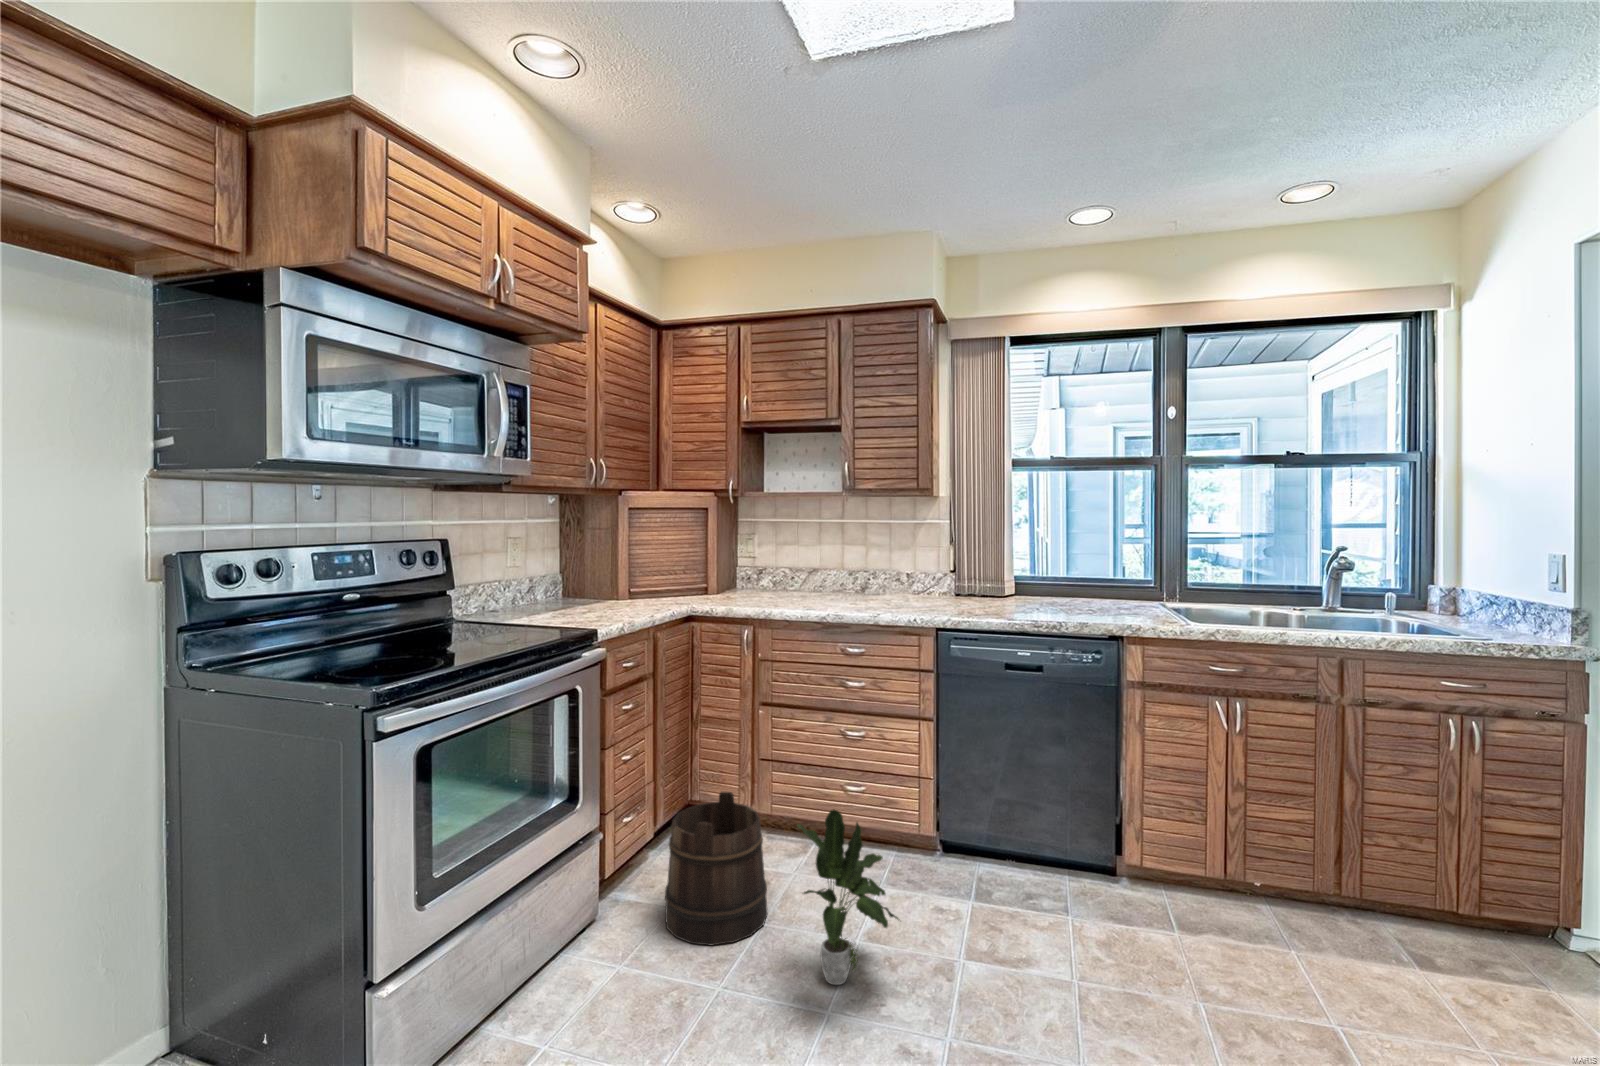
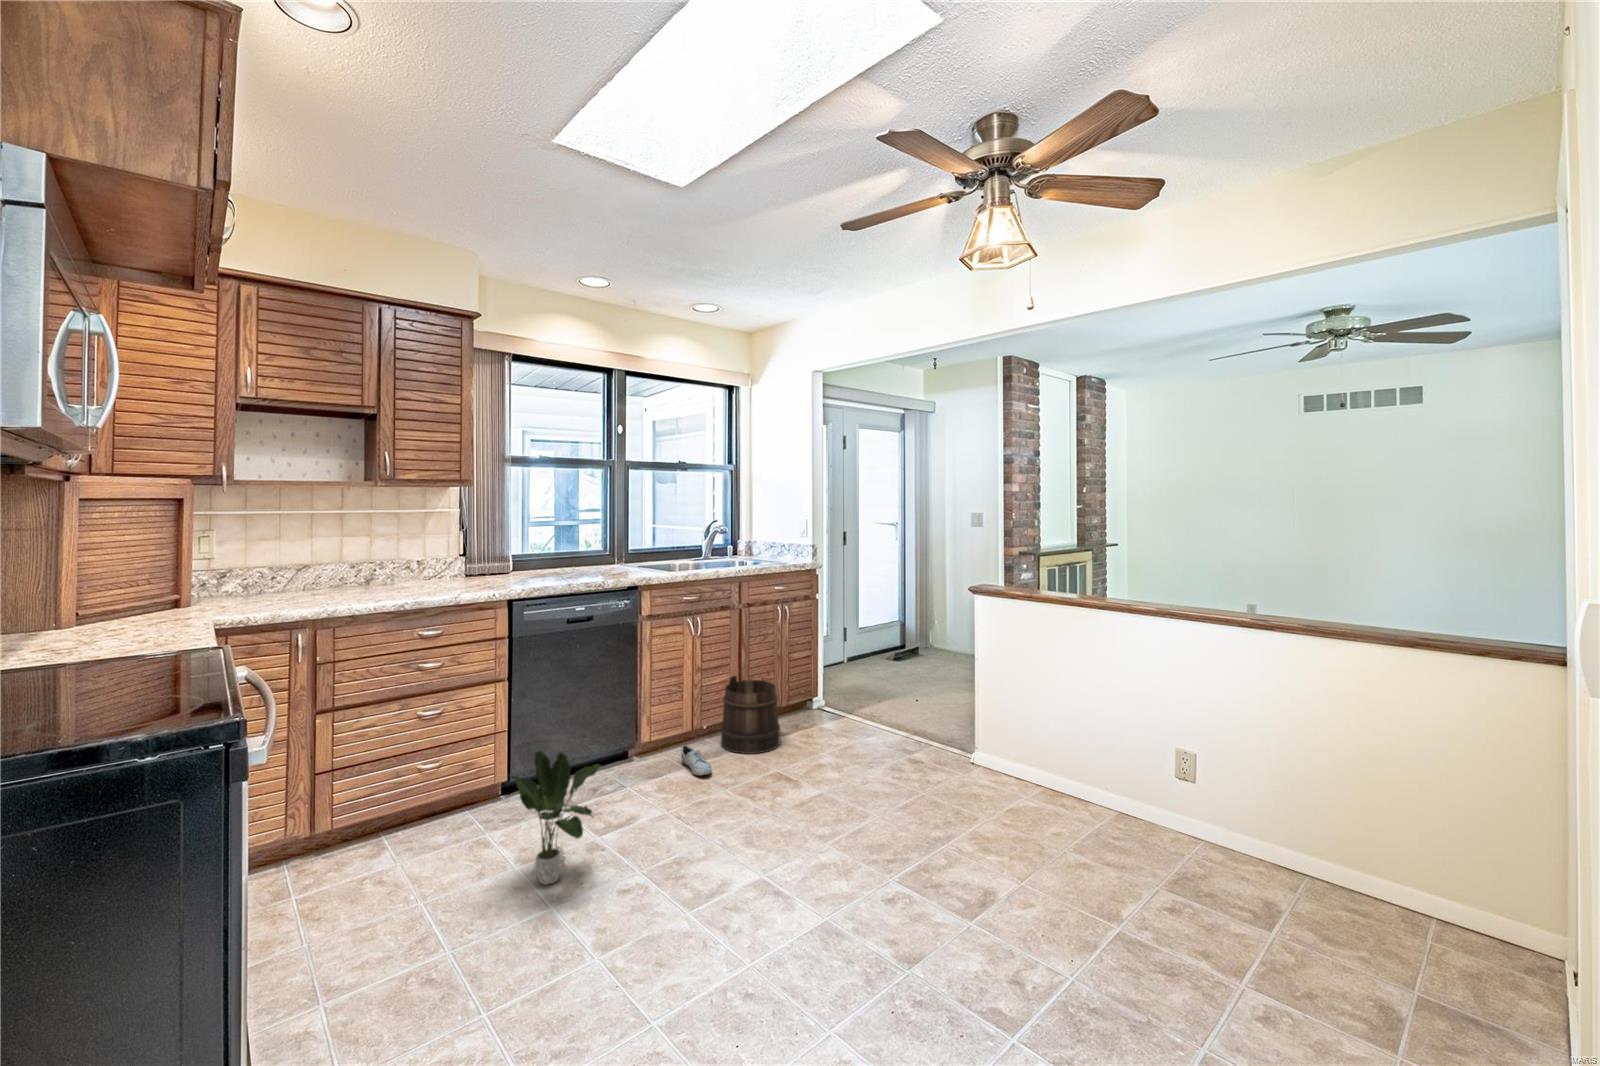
bucket: present [665,792,768,946] -> present [721,676,780,754]
shoe: none [1160,897,1197,962] -> present [681,746,712,775]

